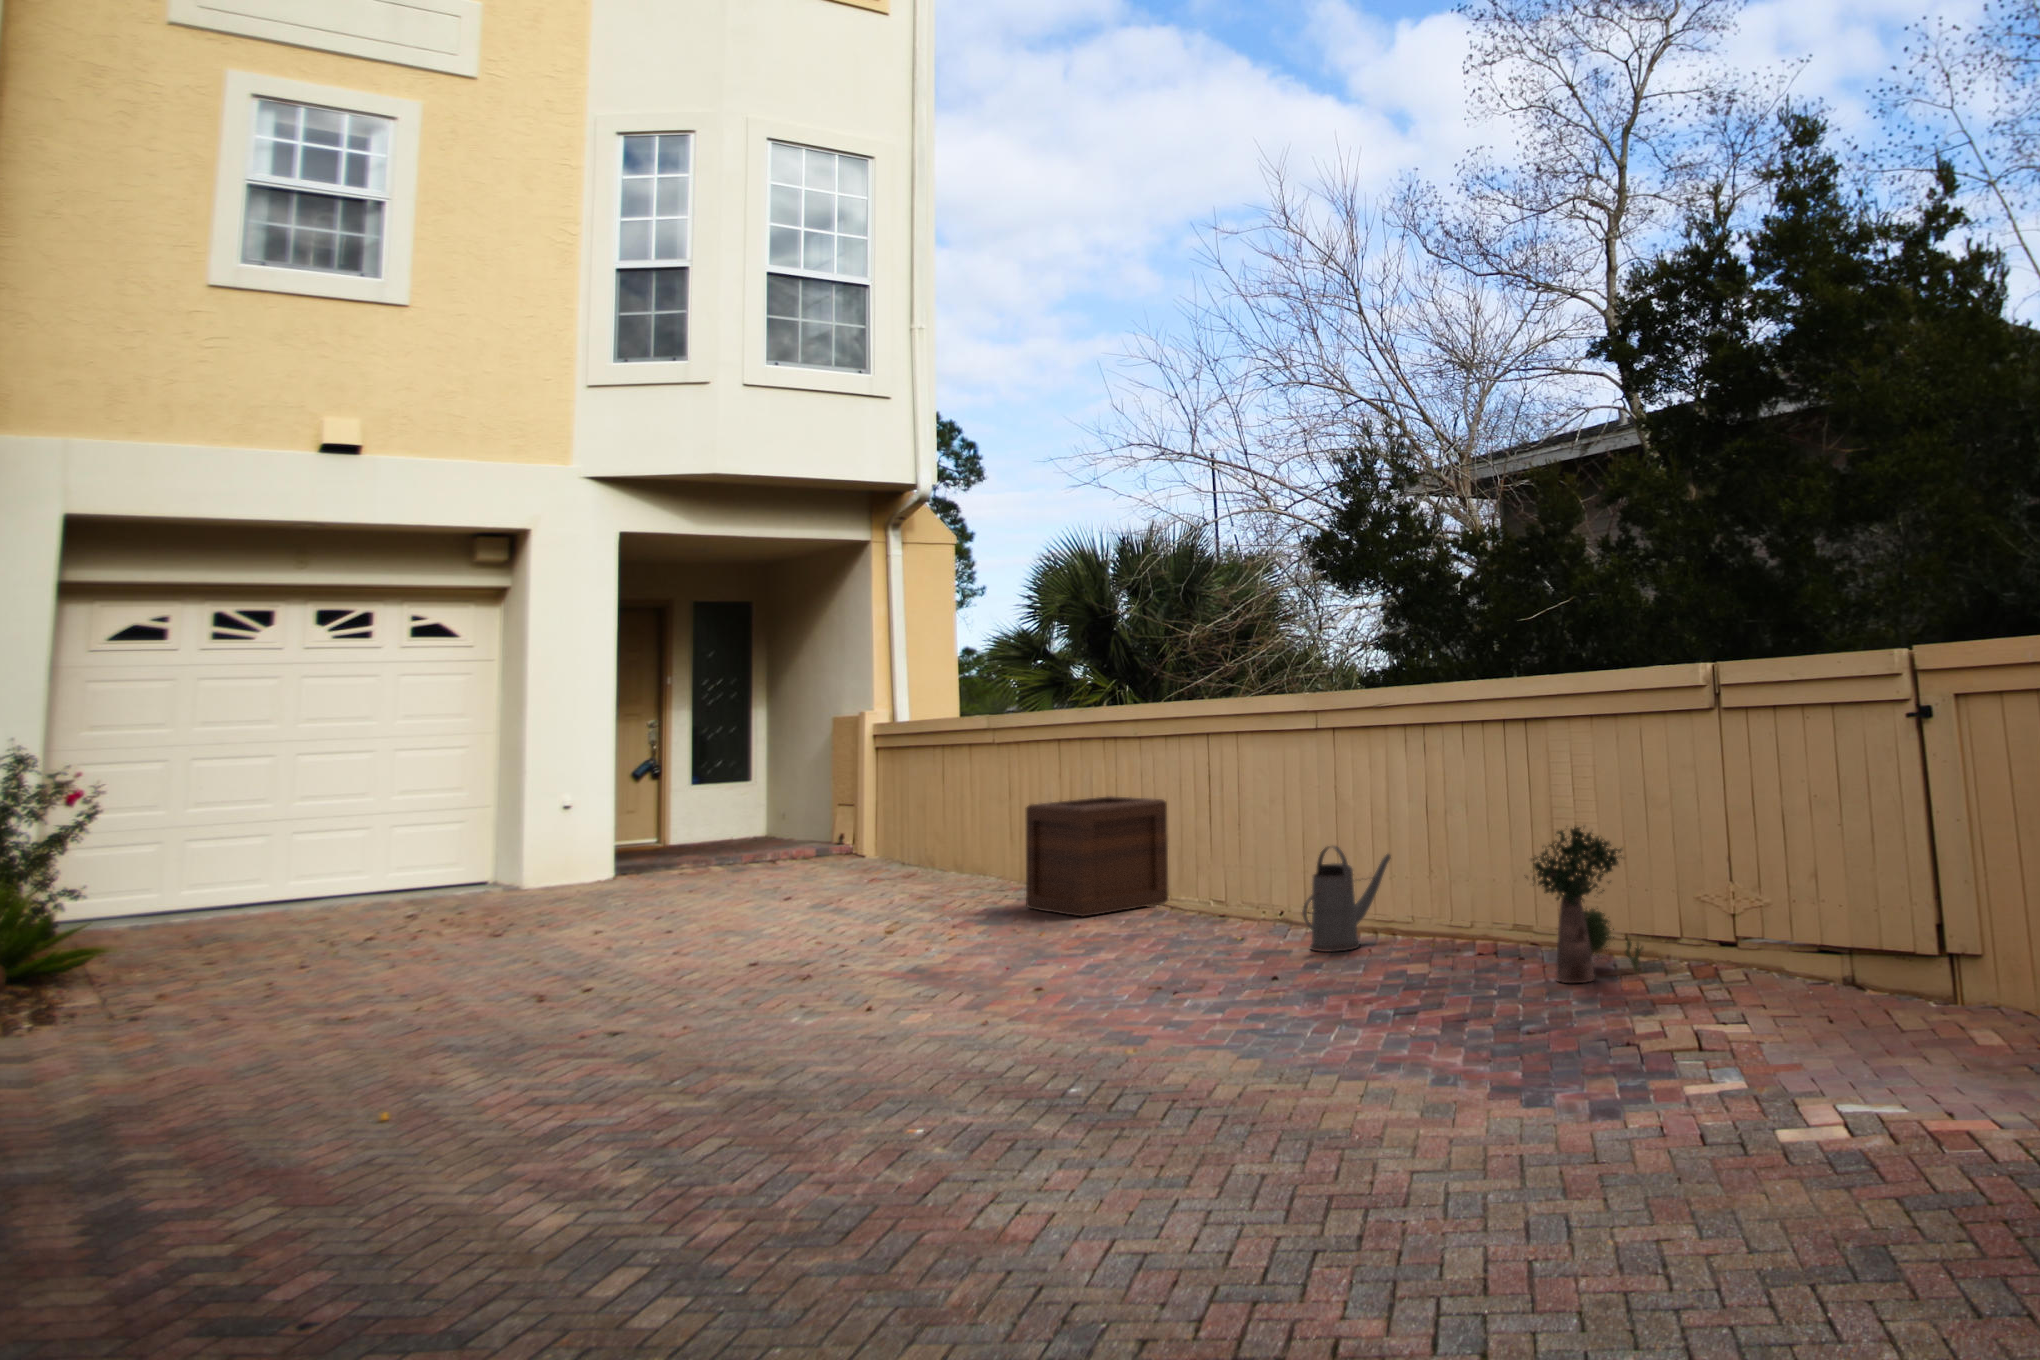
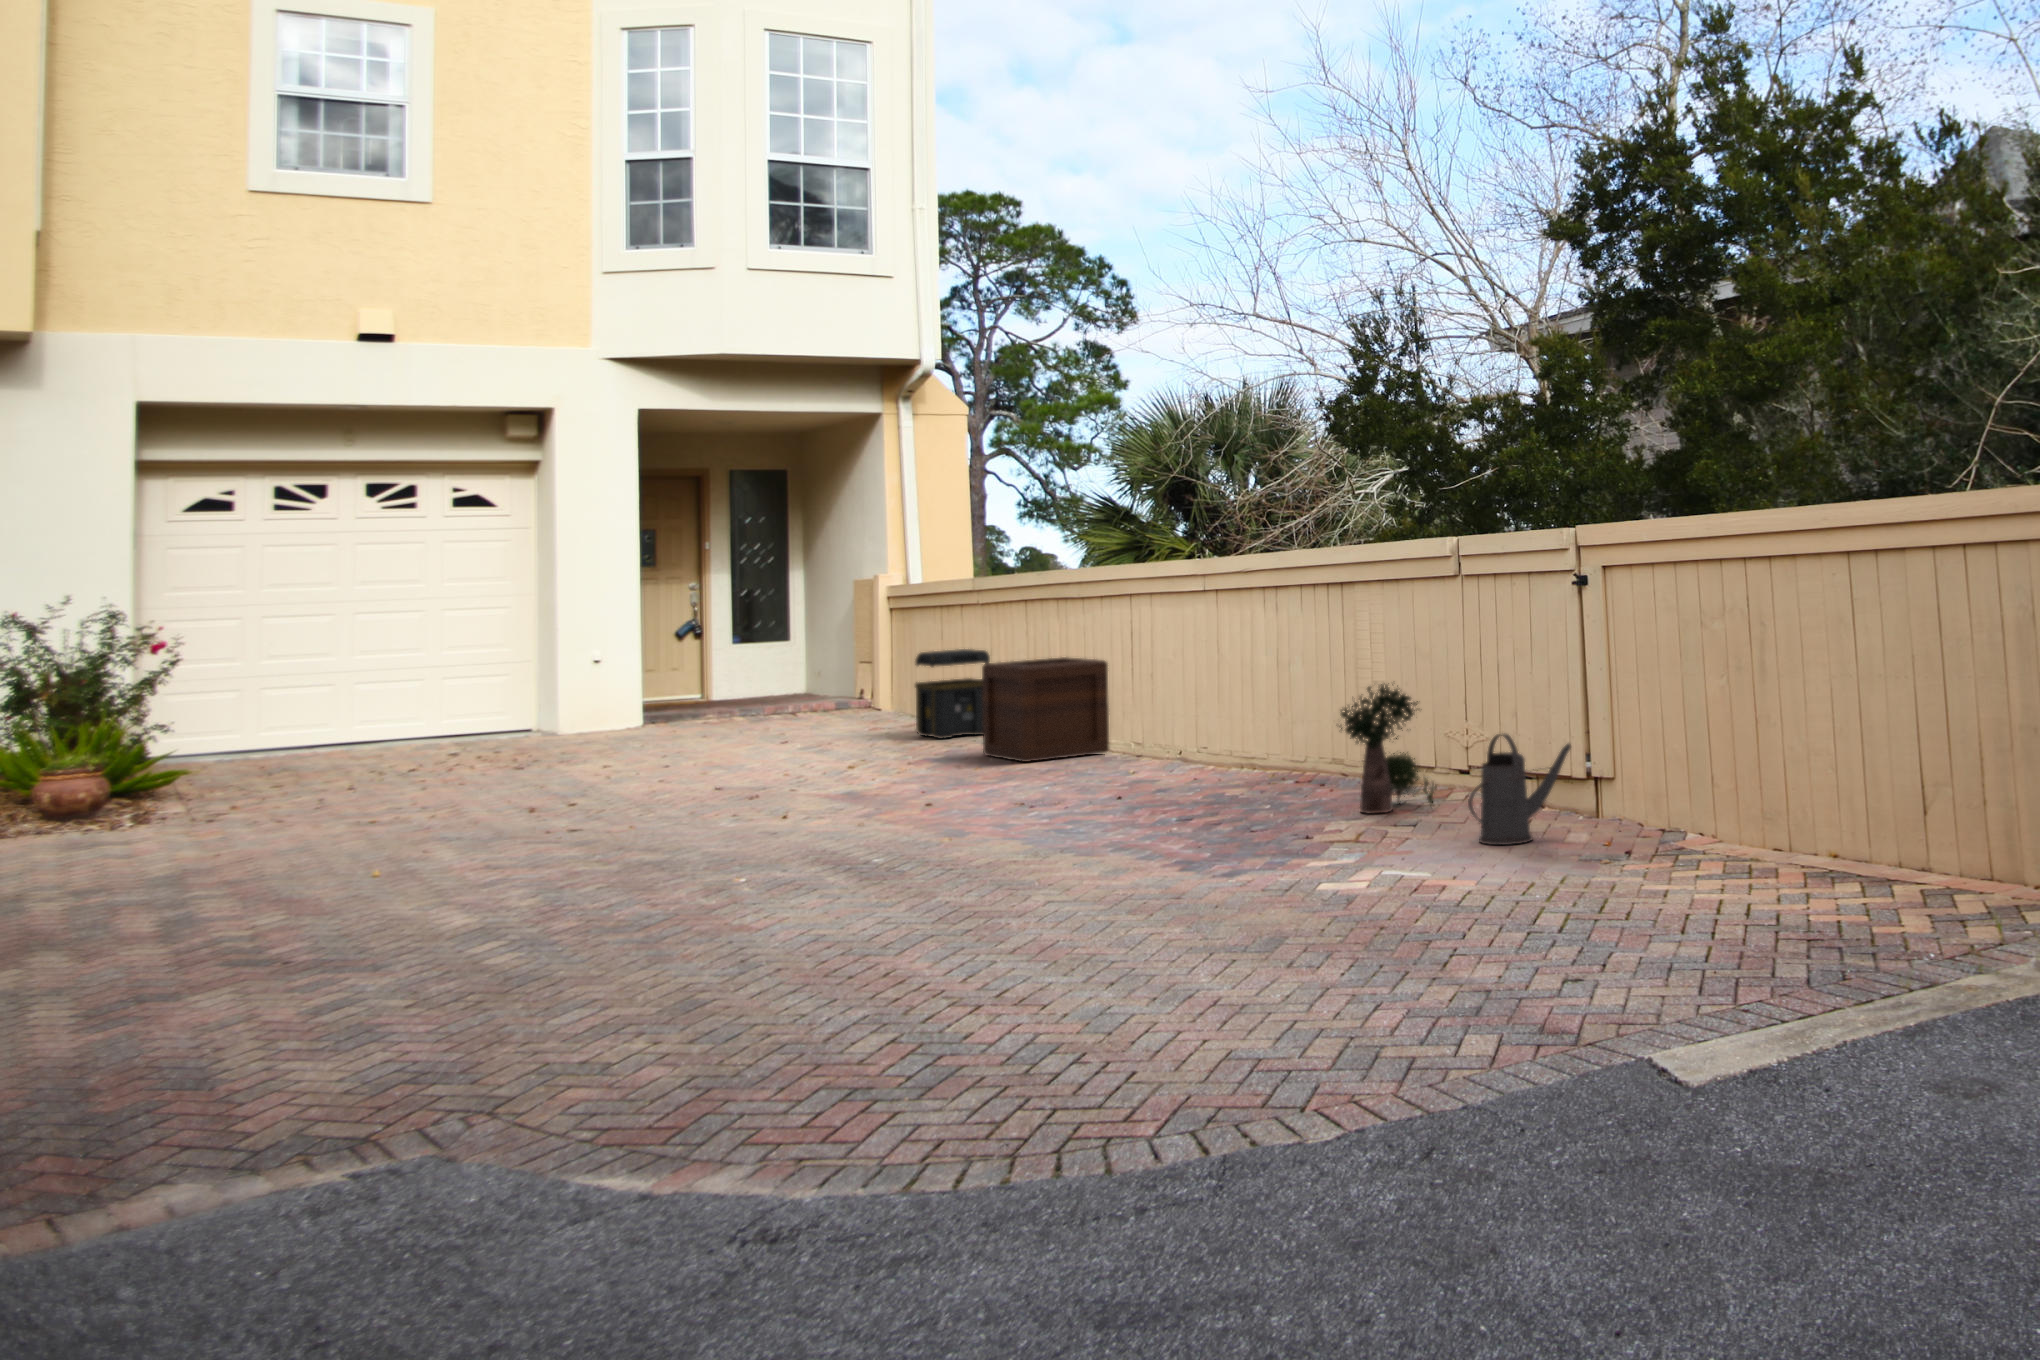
toolbox: none [927,788,1012,888] -> present [915,649,990,739]
watering can: present [1302,846,1391,952] -> present [1468,733,1571,845]

